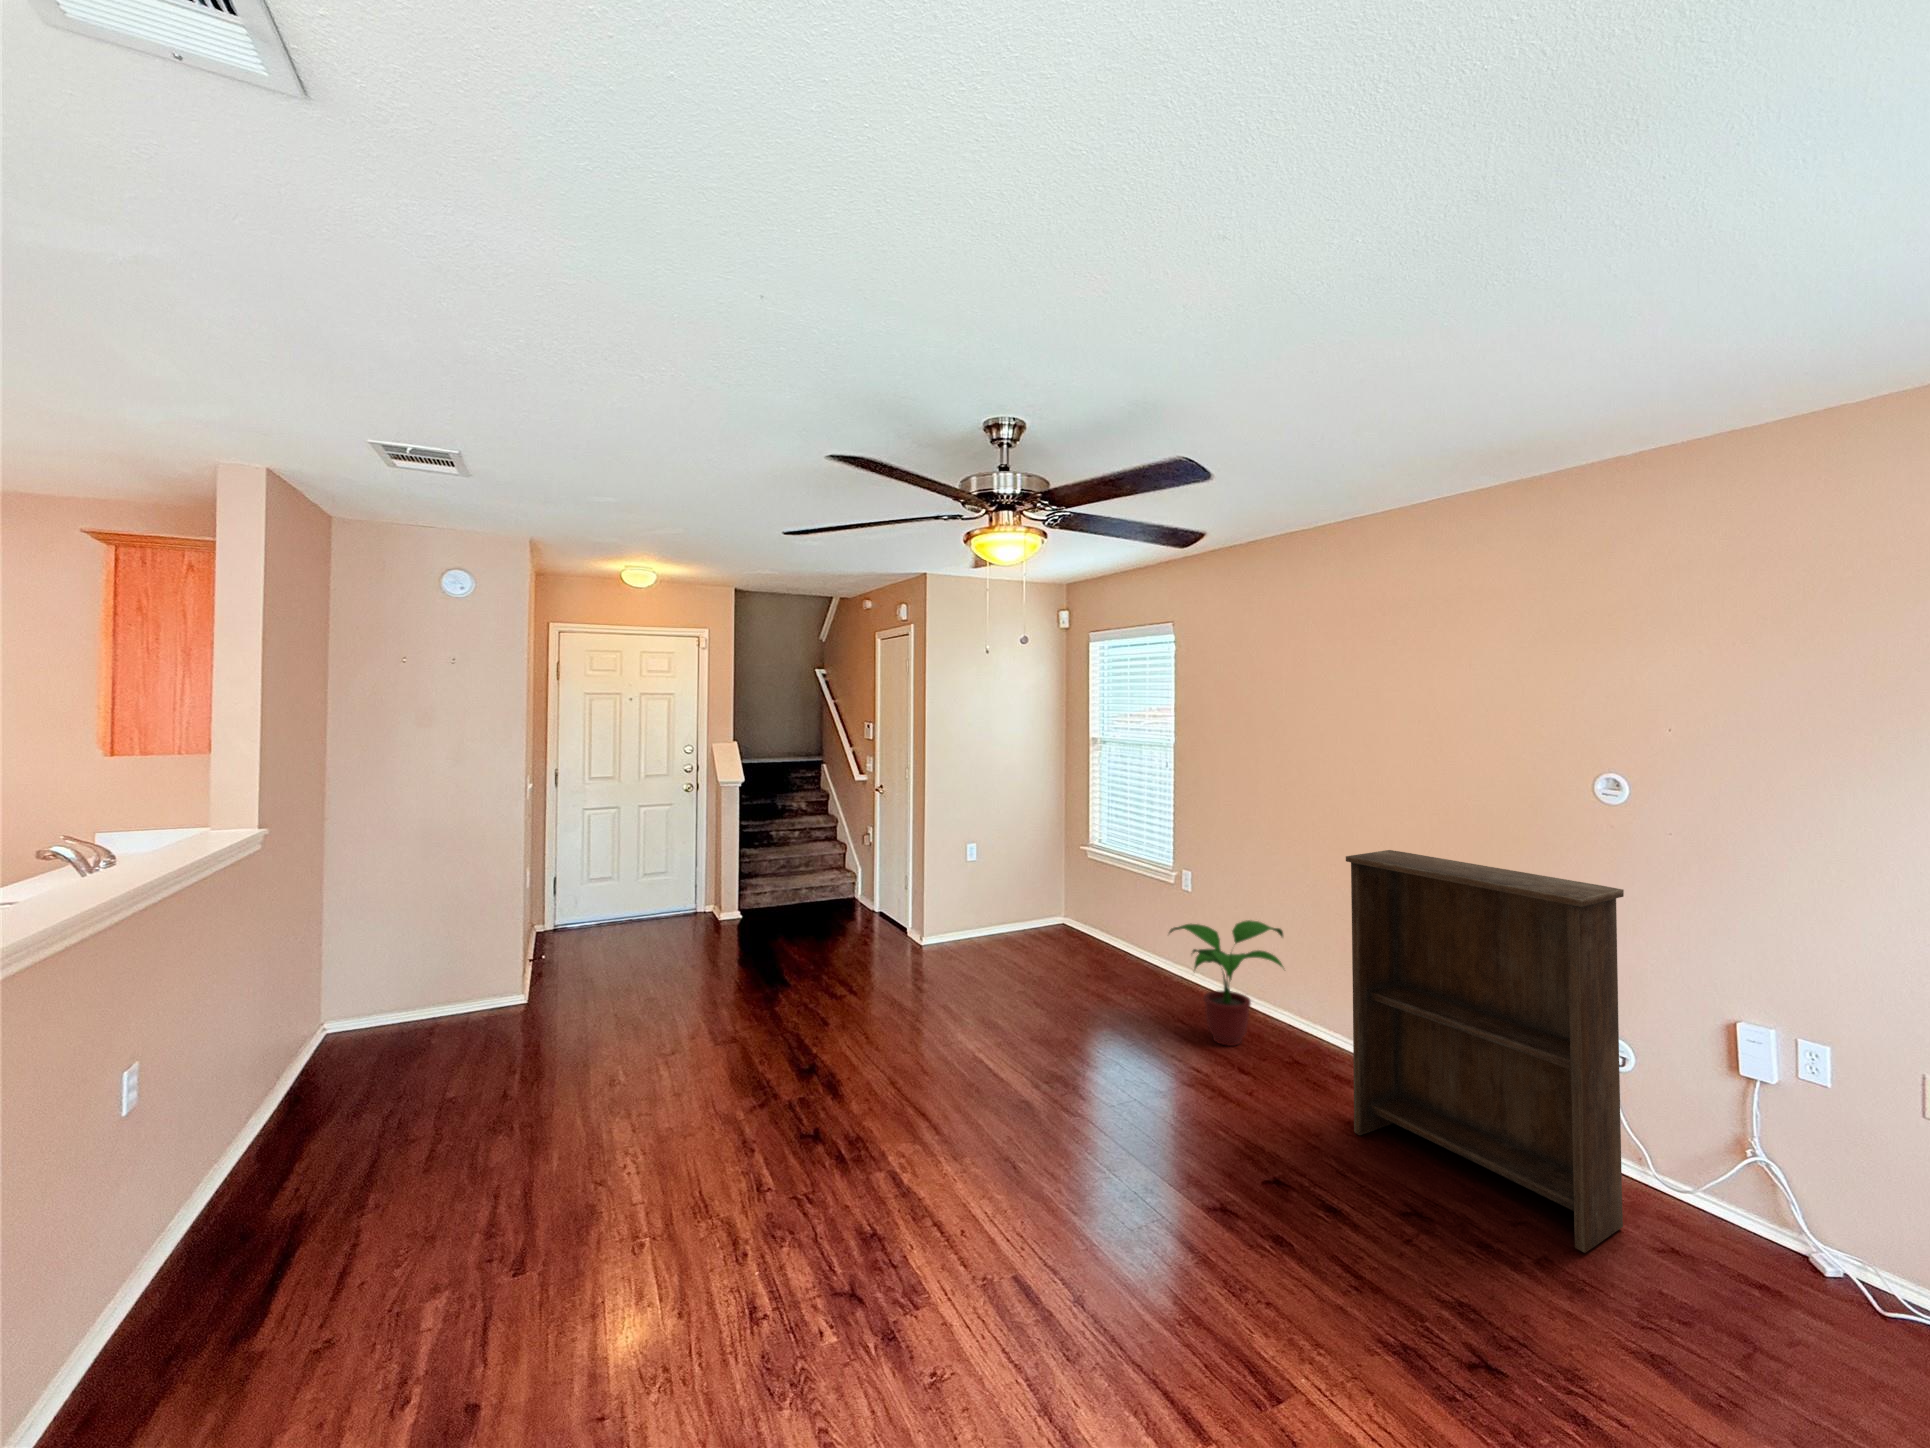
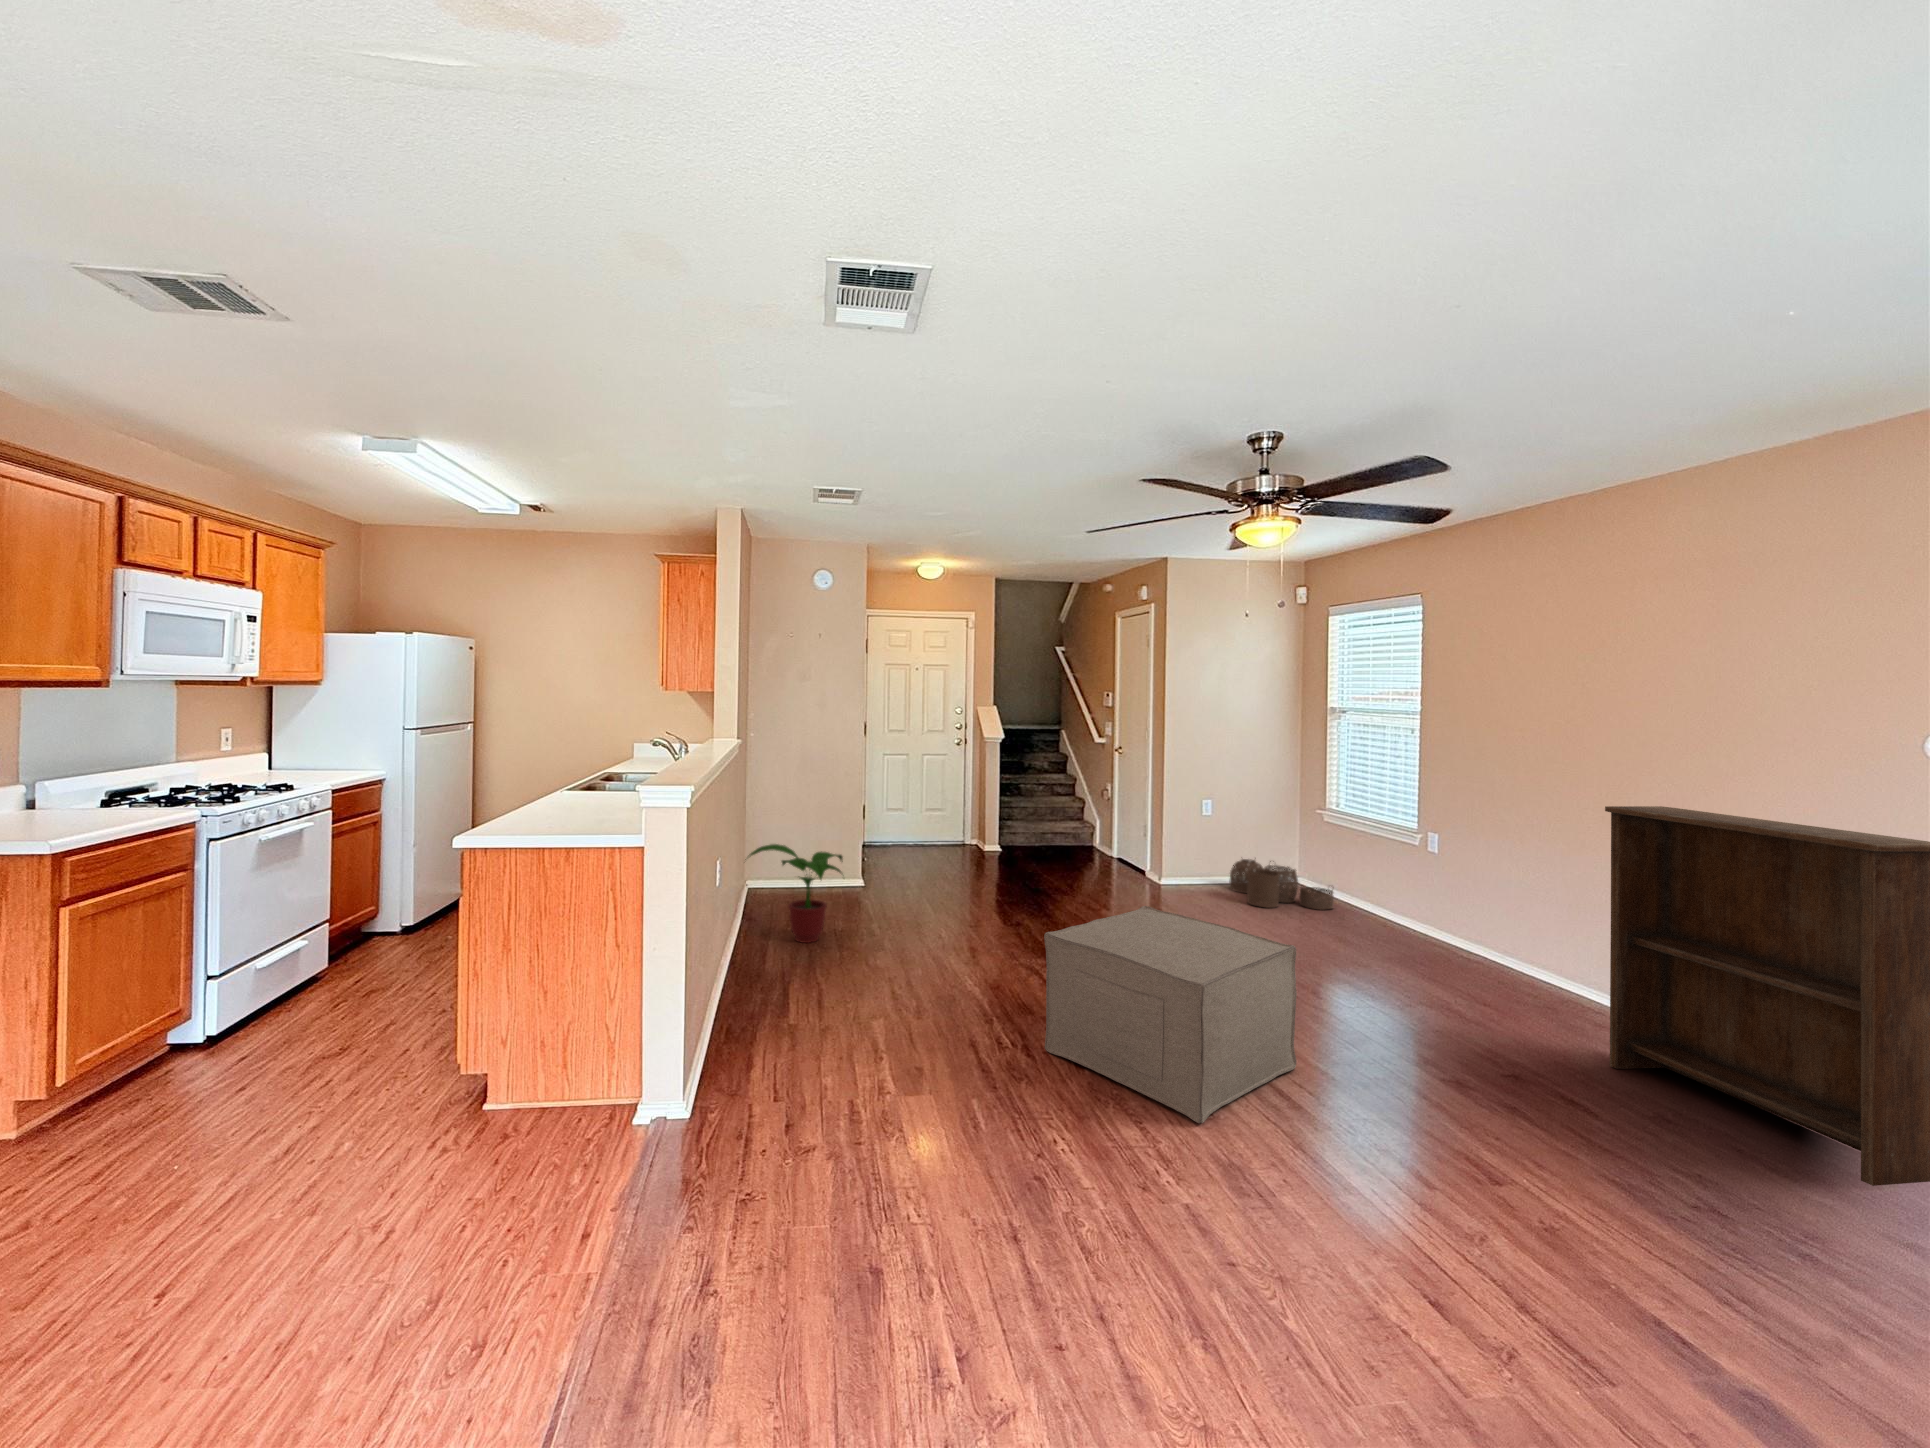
woven basket: none [996,904,1098,963] -> present [1230,859,1334,910]
potted plant: present [1169,920,1283,1046] -> present [745,844,843,943]
ottoman: none [711,1030,1051,1397] -> present [1044,906,1297,1123]

